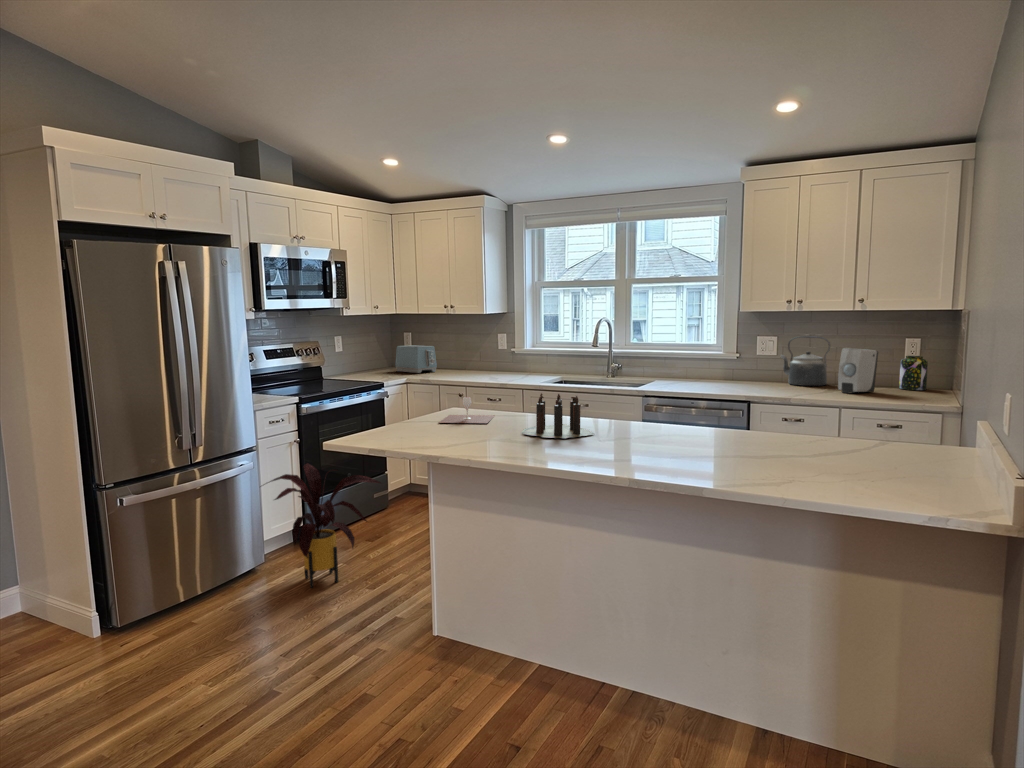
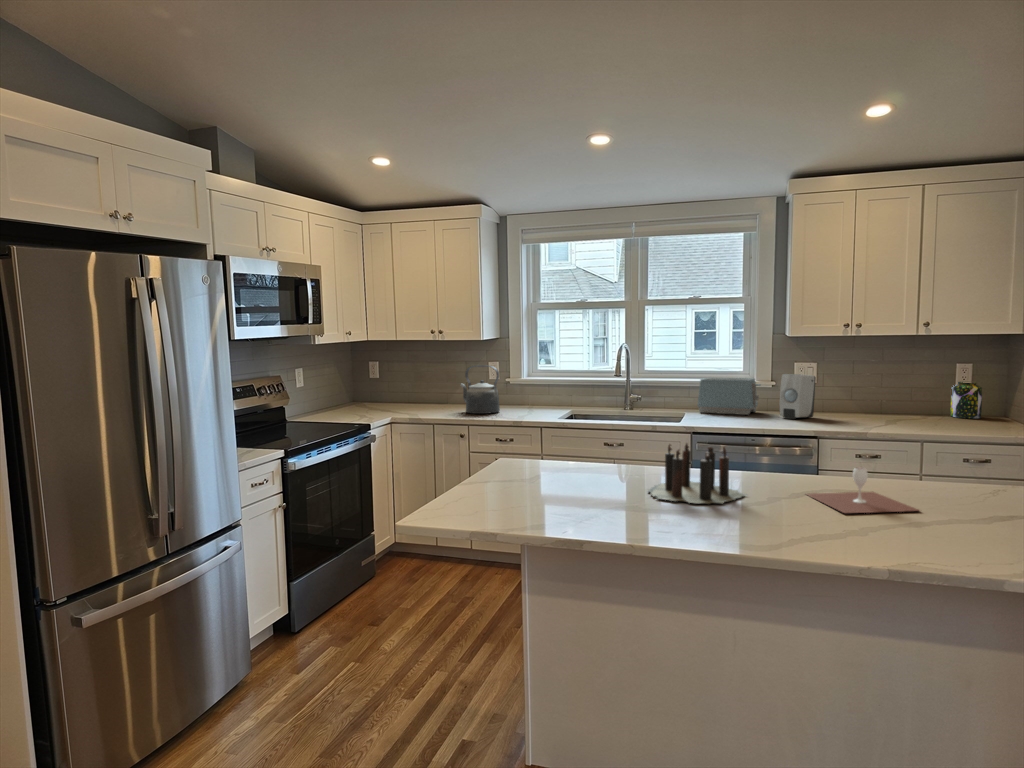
kettle: present [781,336,830,386] -> present [461,365,500,414]
toaster: present [395,345,437,373] -> present [698,378,761,415]
soap dispenser: present [838,348,878,393] -> present [780,374,816,419]
wine glass: present [438,397,495,423] -> present [807,468,919,513]
house plant: present [268,463,380,588] -> none [246,538,414,710]

